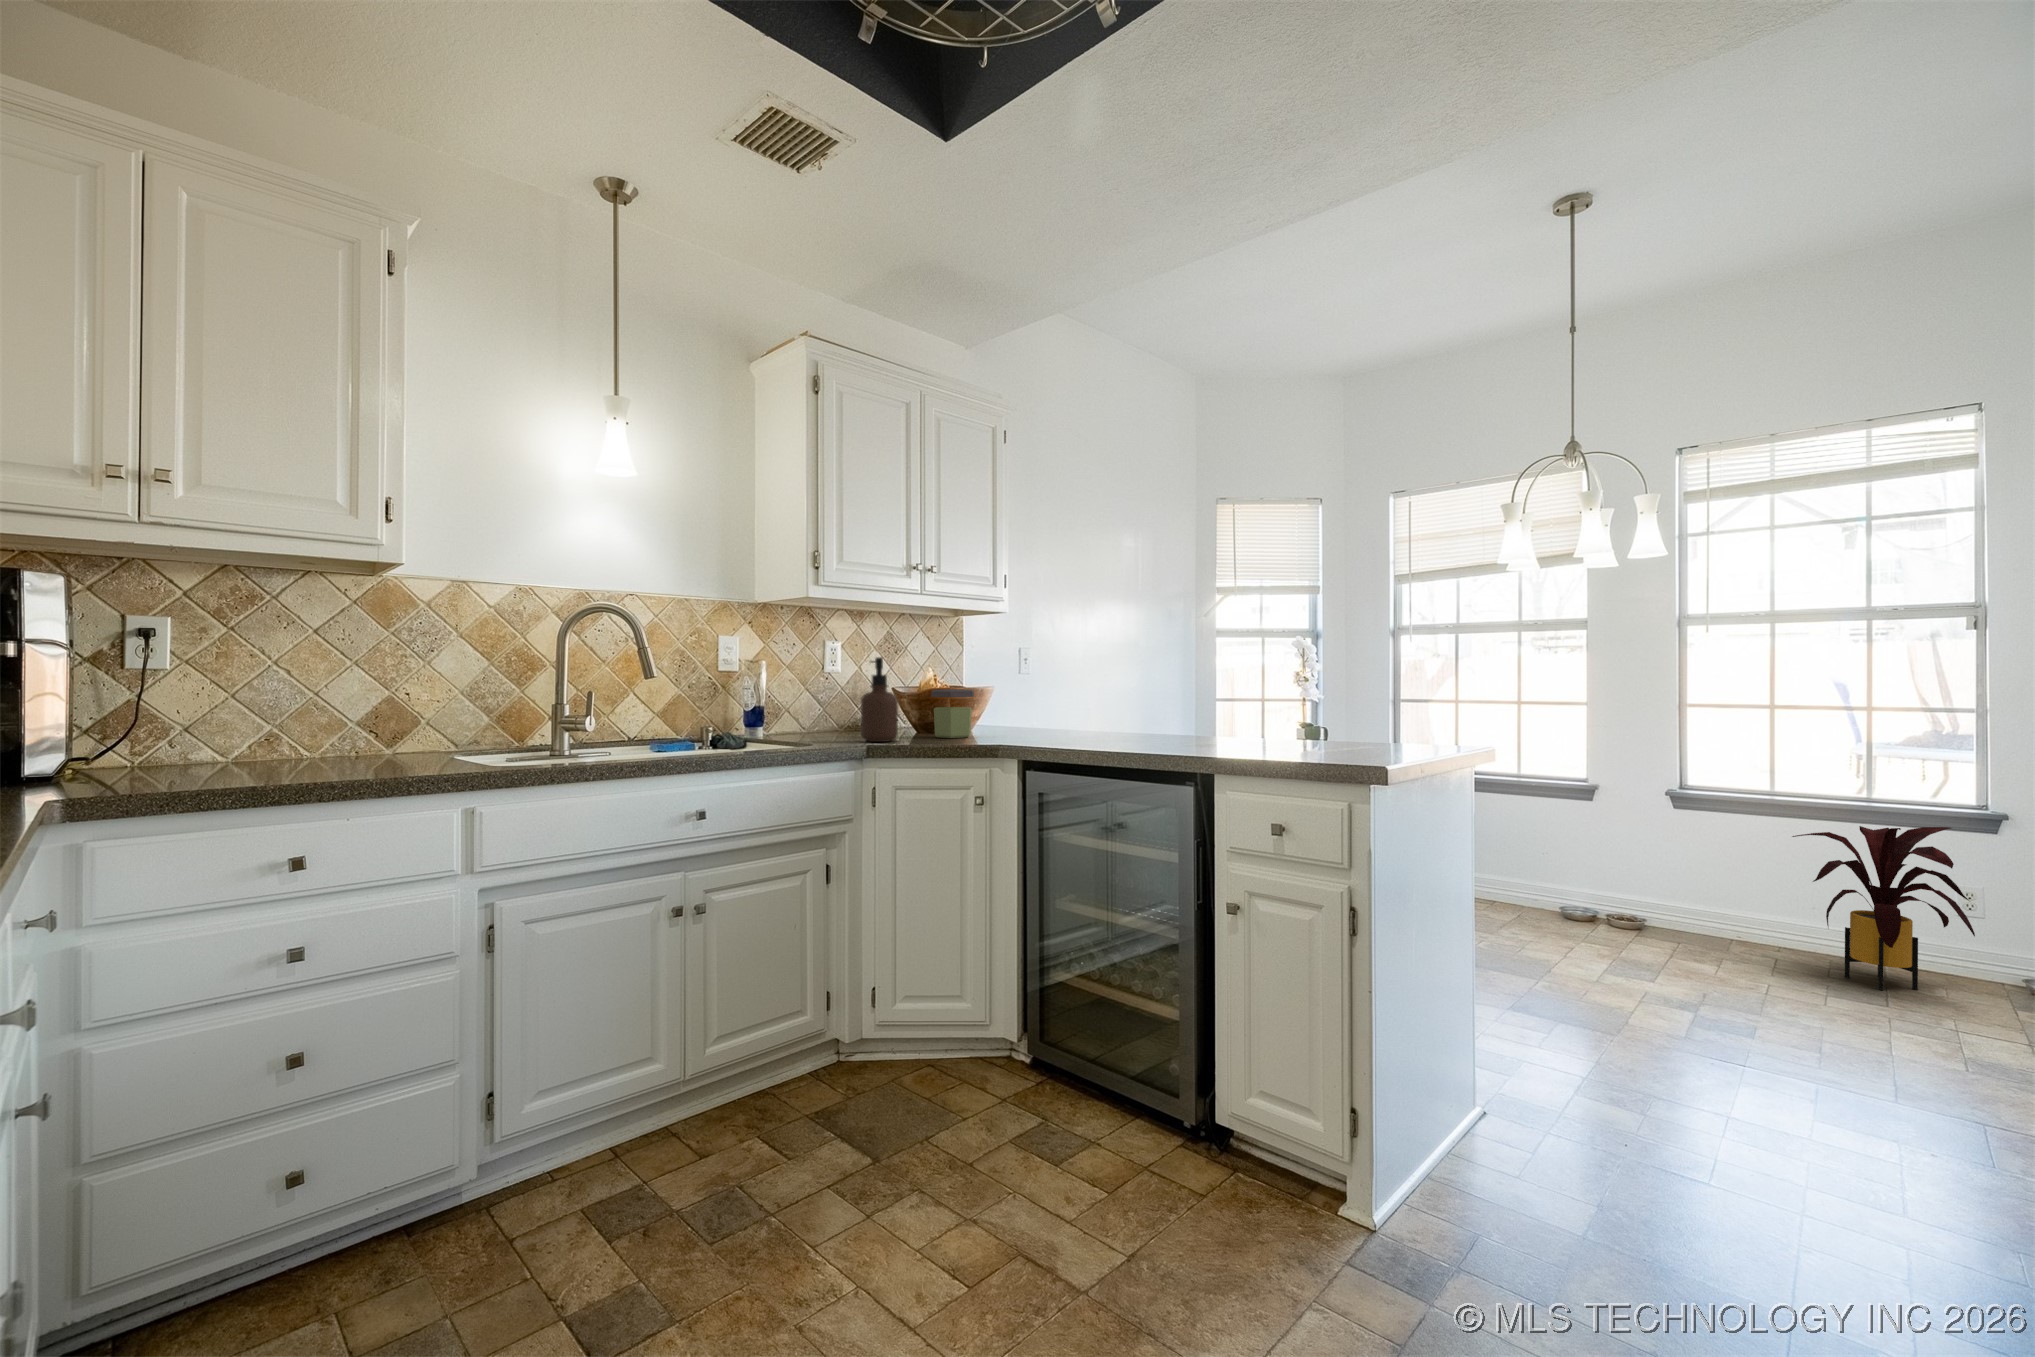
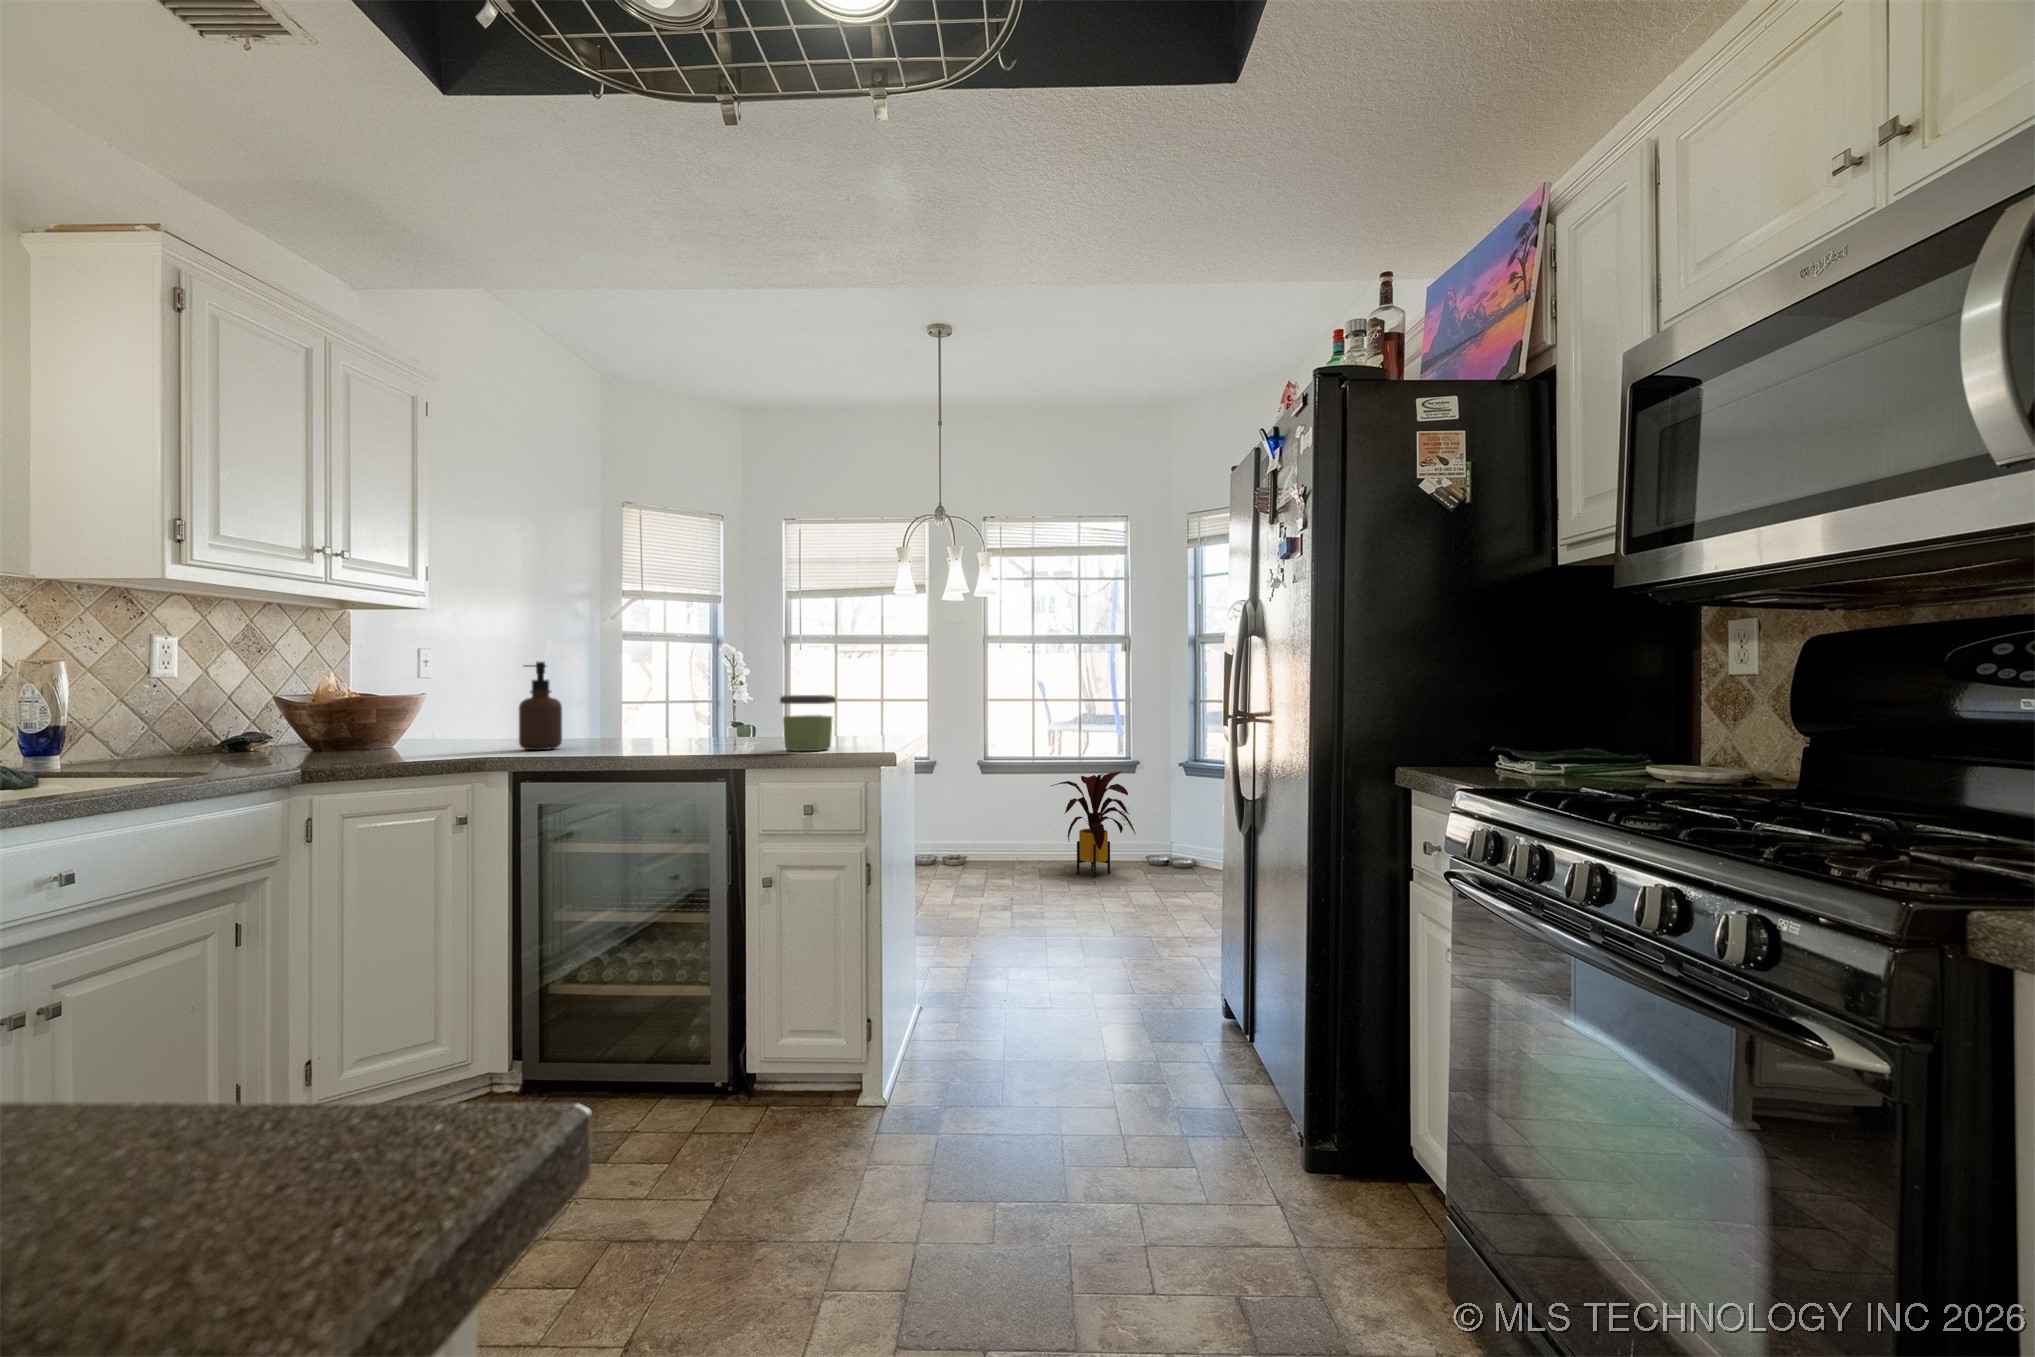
soap dispenser: present [861,657,898,742] -> present [519,662,562,750]
jar: present [931,689,974,738] -> present [780,695,836,751]

